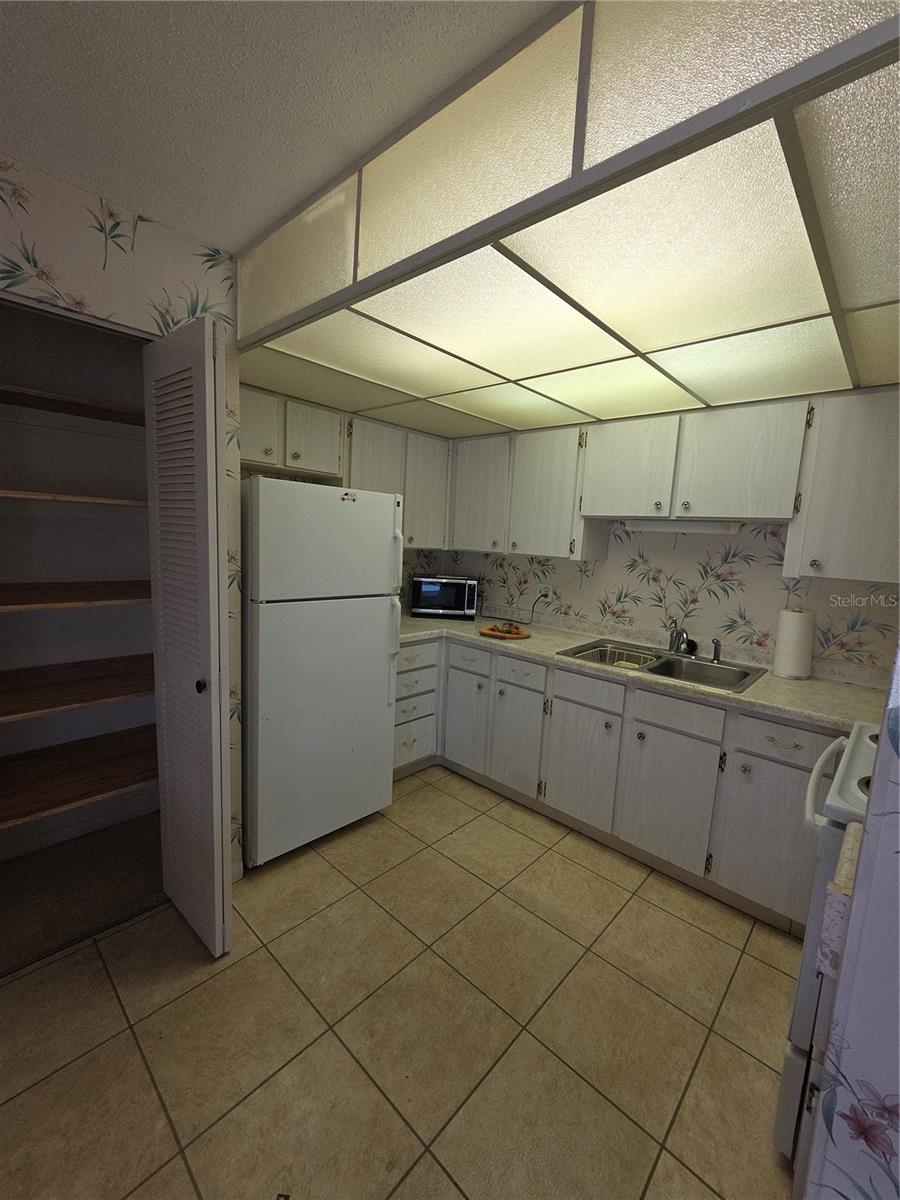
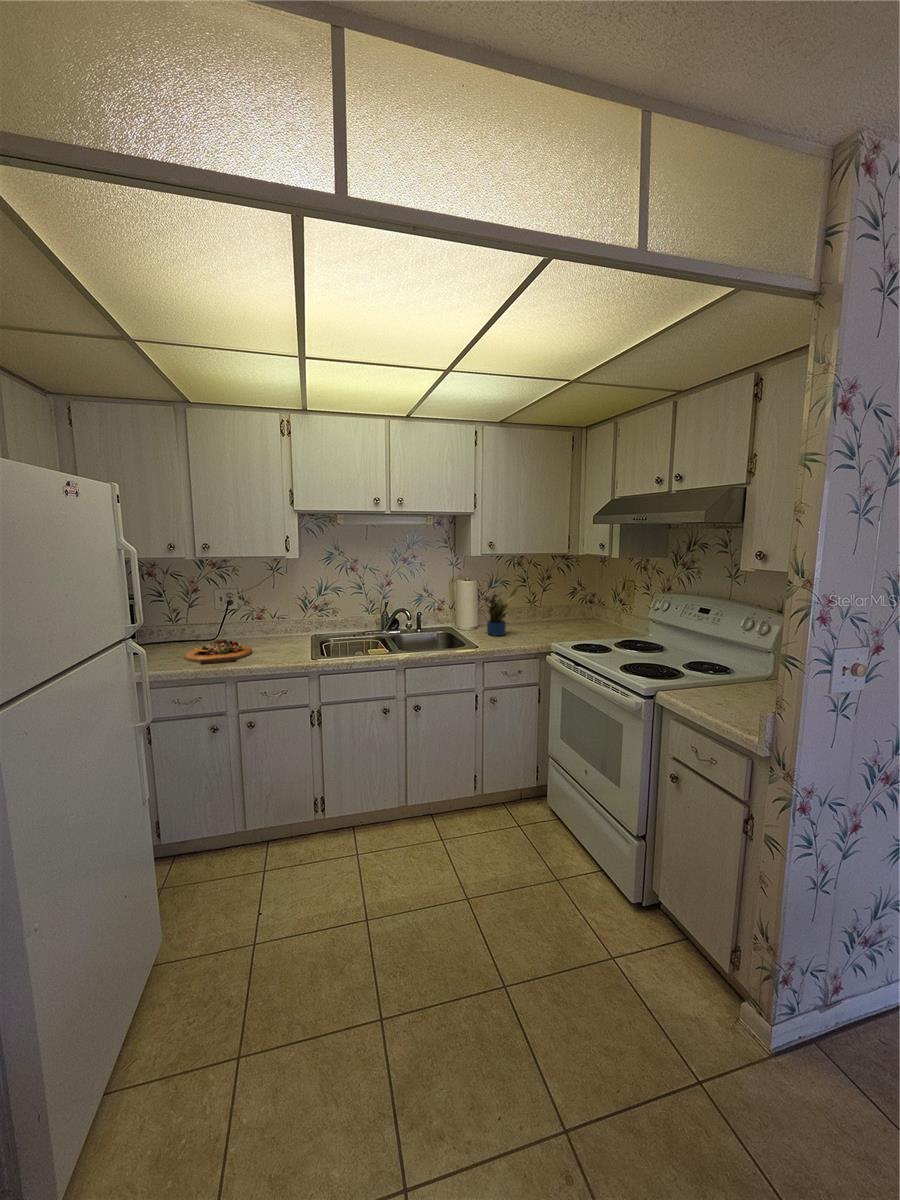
potted plant: none [797,627,866,695] -> present [485,586,518,636]

